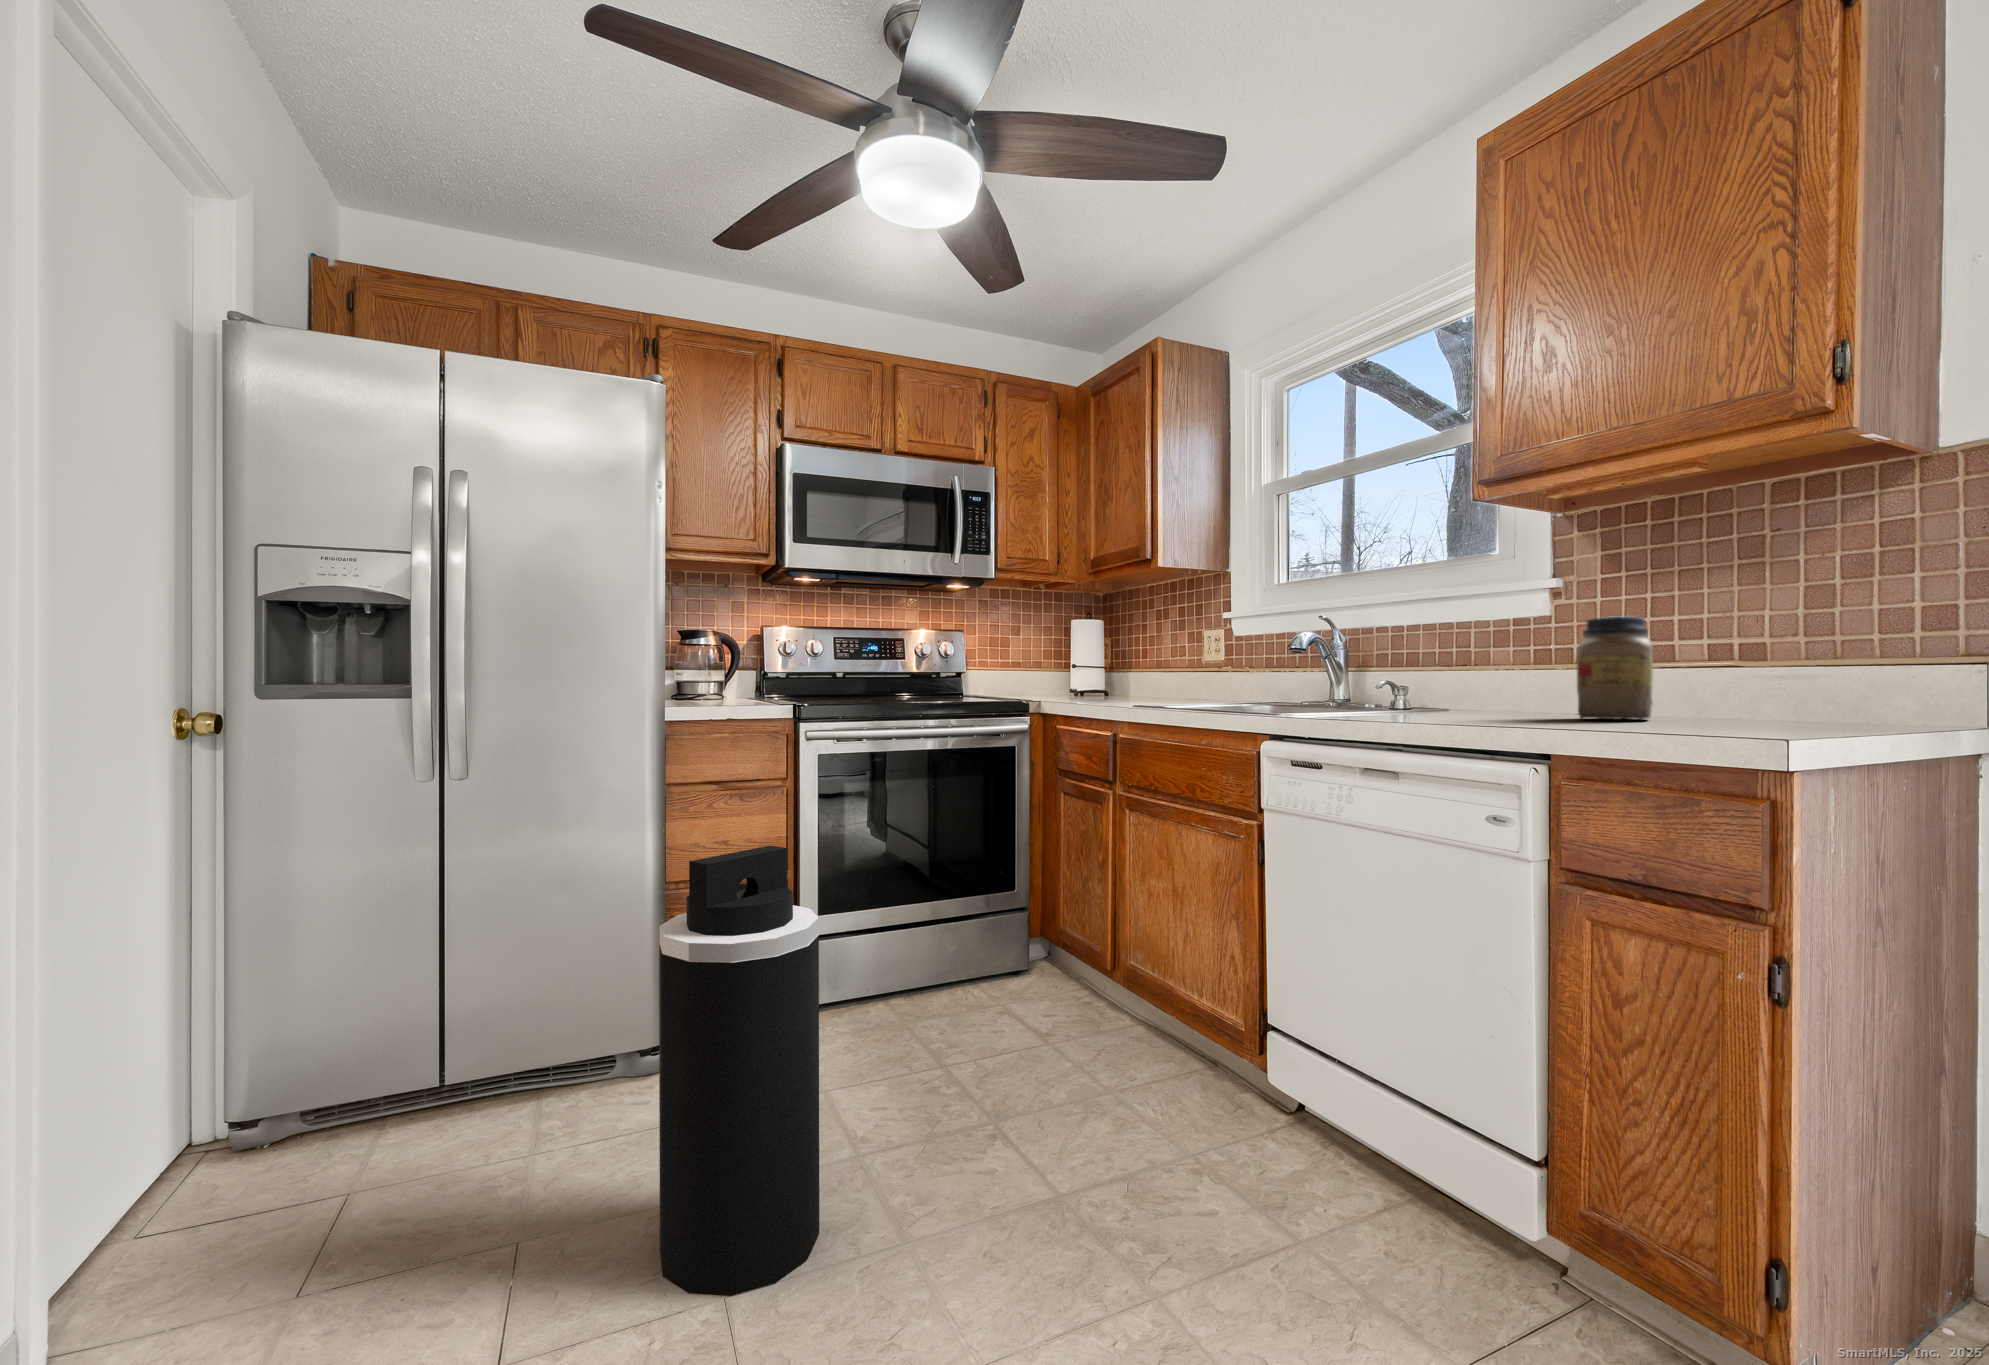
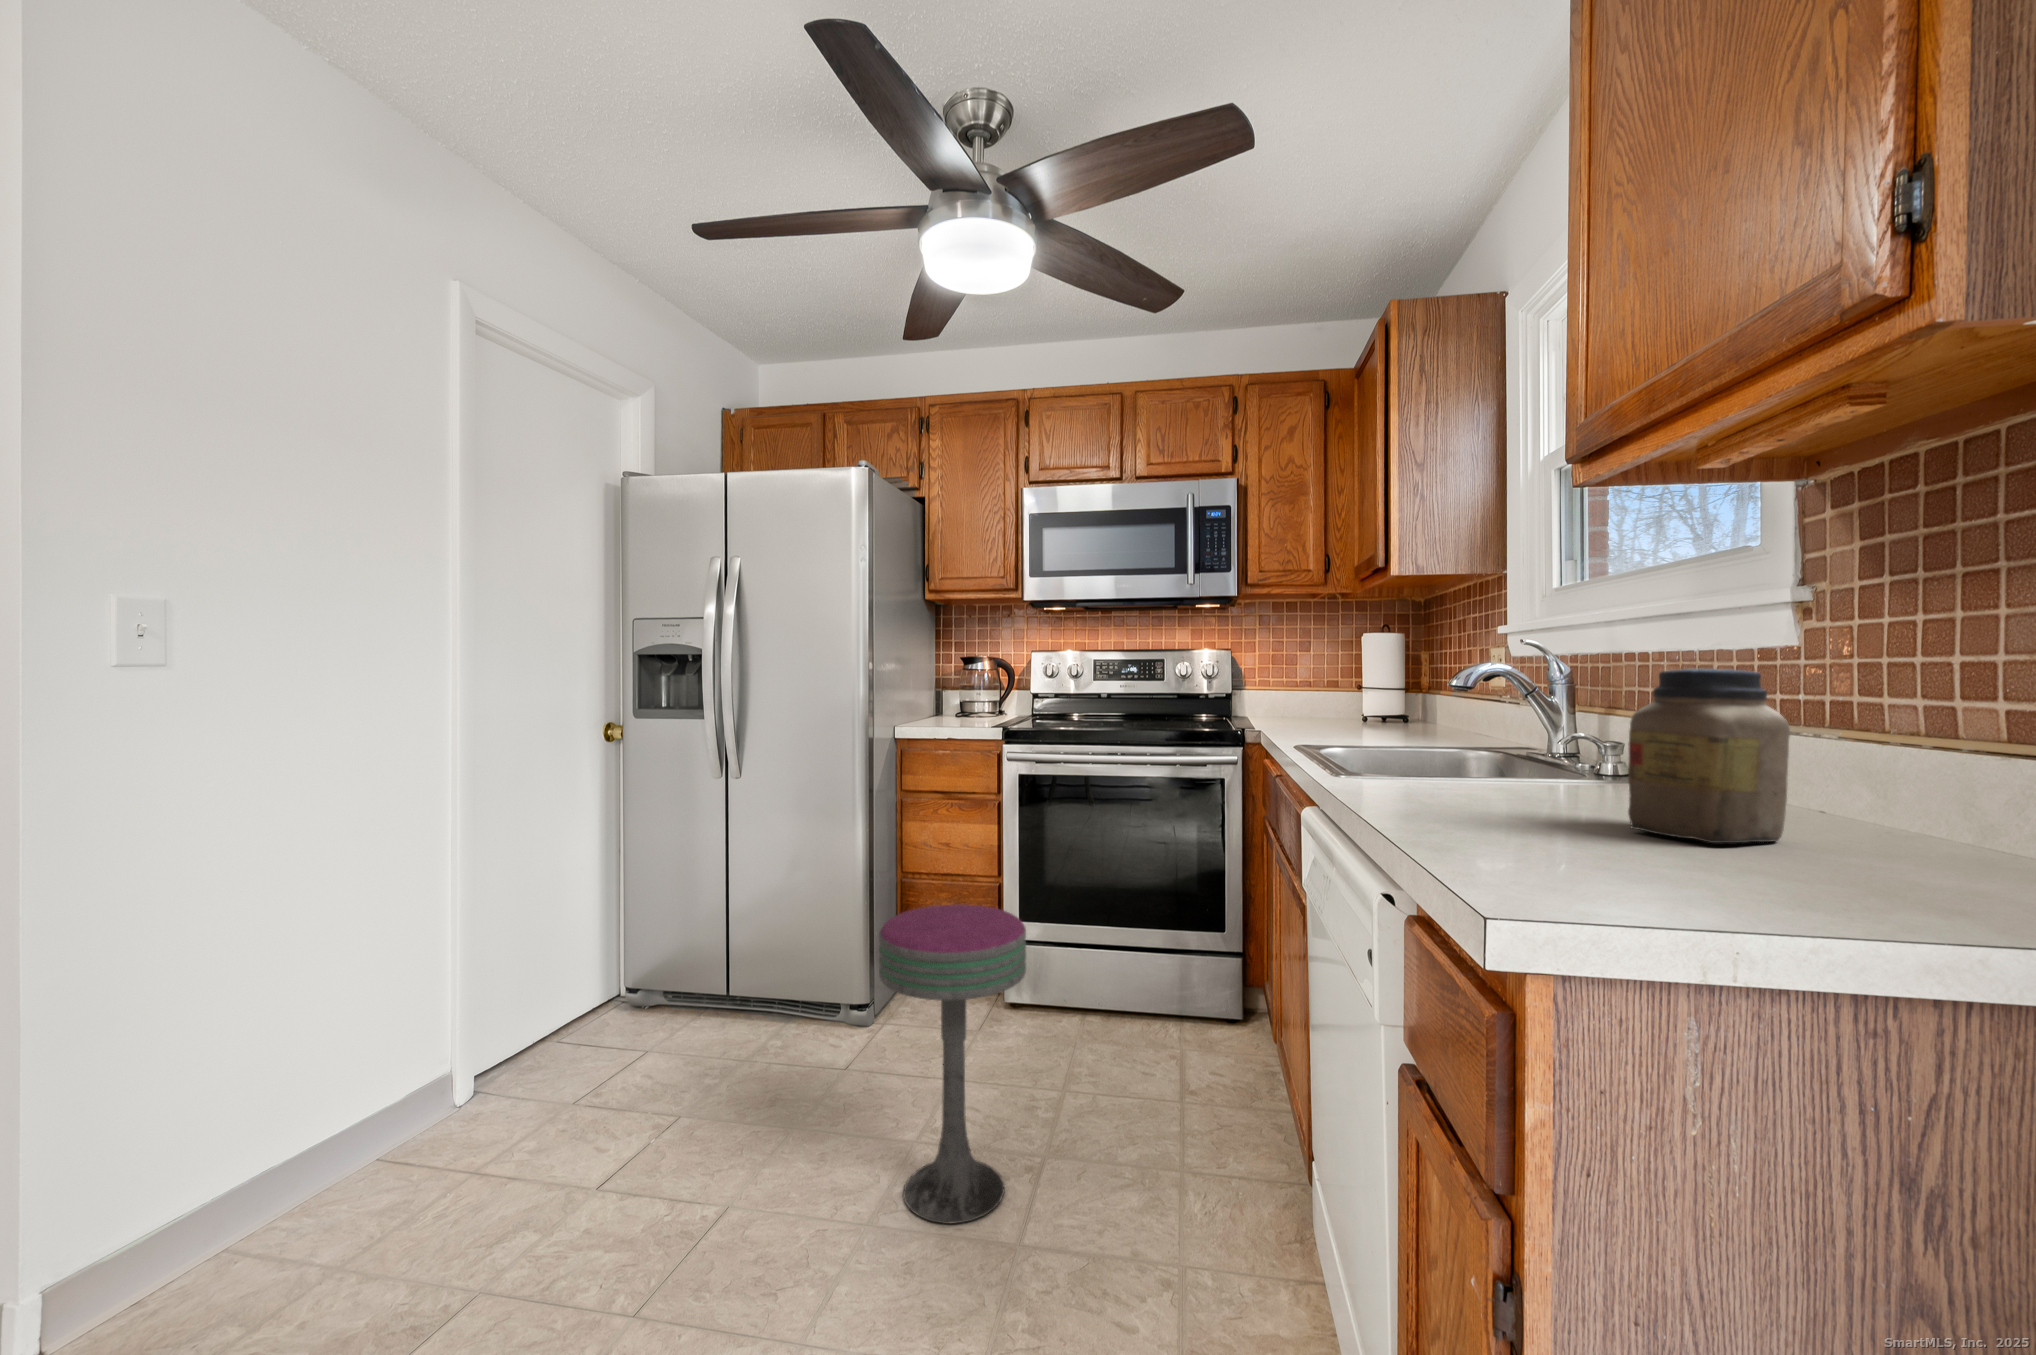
trash can: present [659,846,819,1296] -> none [697,858,823,1208]
bar stool: none [890,875,1048,1210] -> present [879,905,1026,1224]

